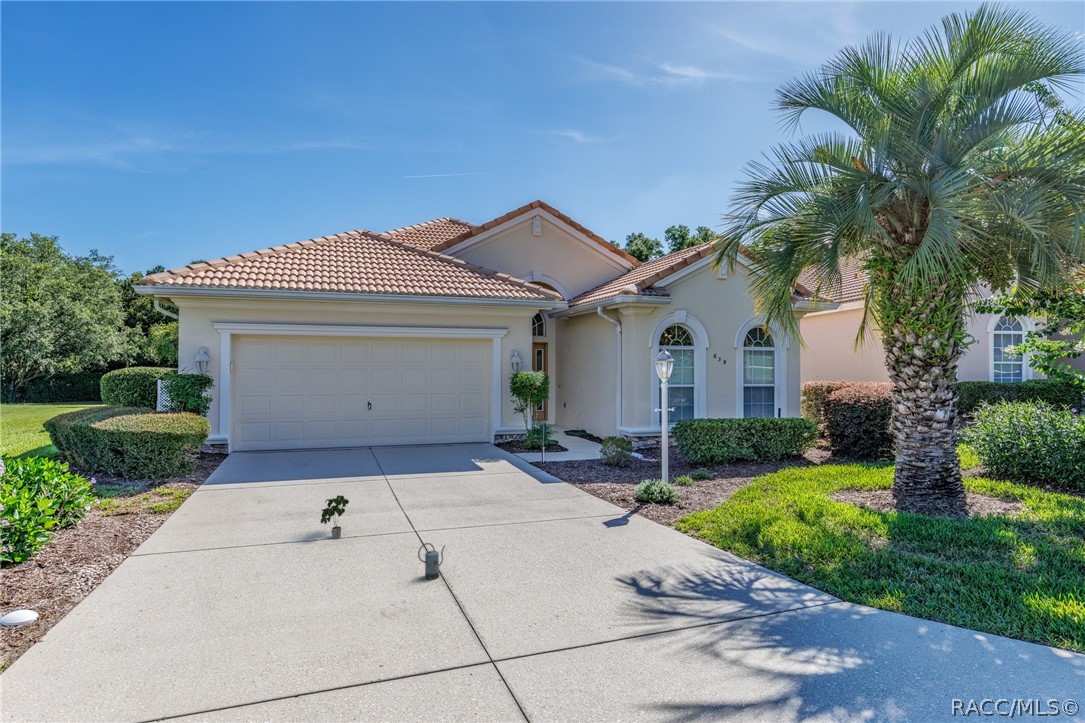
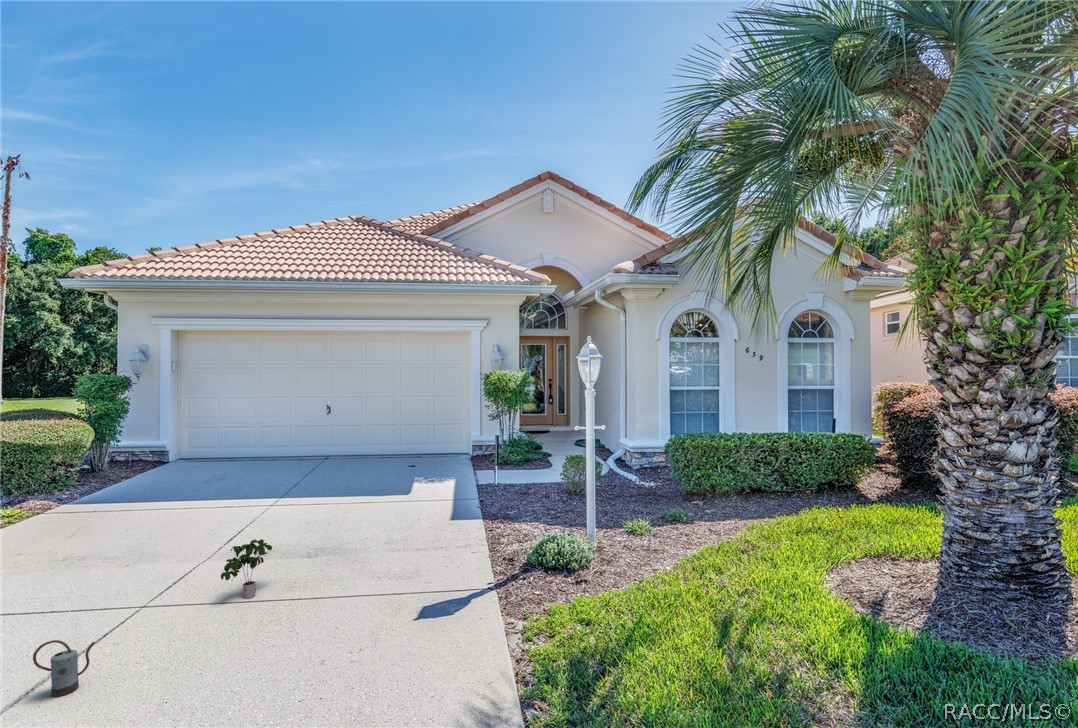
potted plant: present [321,495,349,539] -> present [221,539,272,599]

